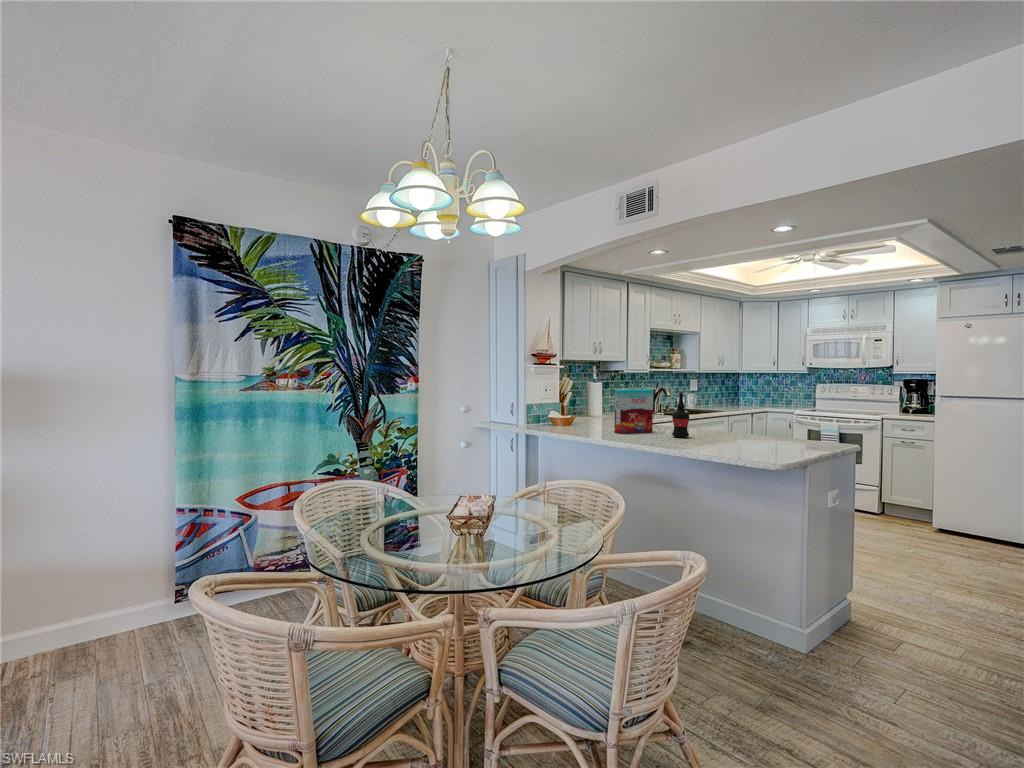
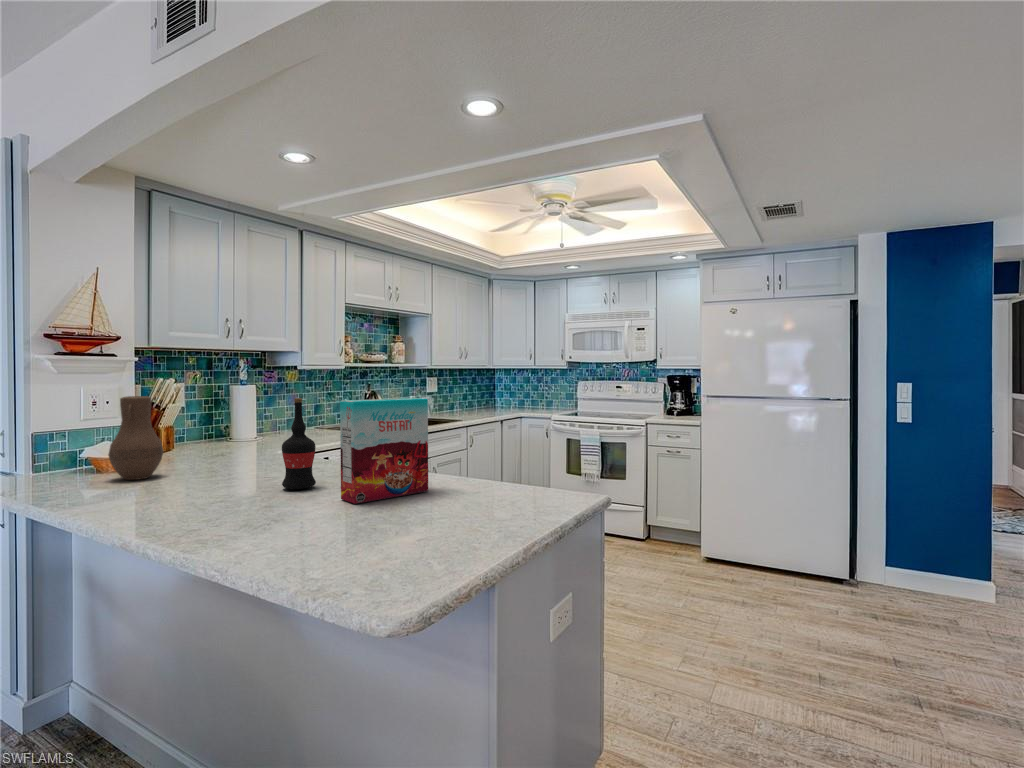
vase: none [575,388,598,430] -> present [108,396,163,480]
cereal box: present [614,389,653,433] -> present [340,398,428,504]

